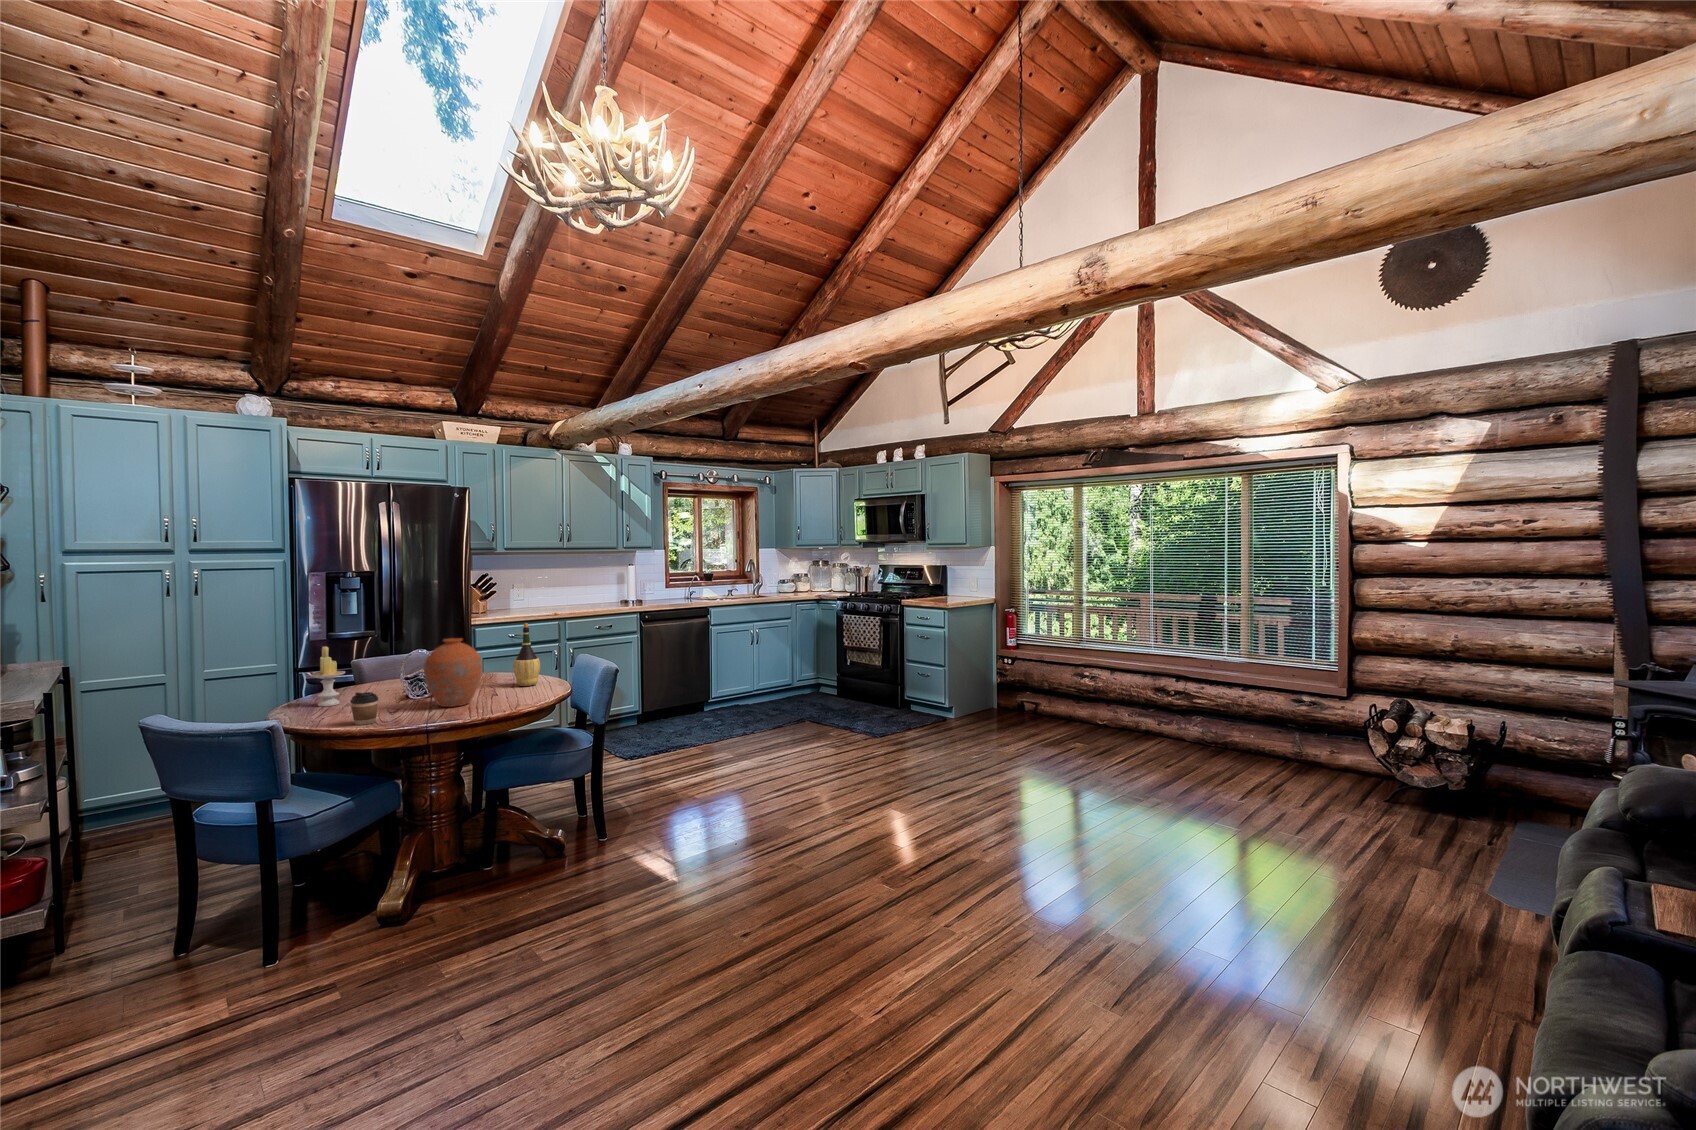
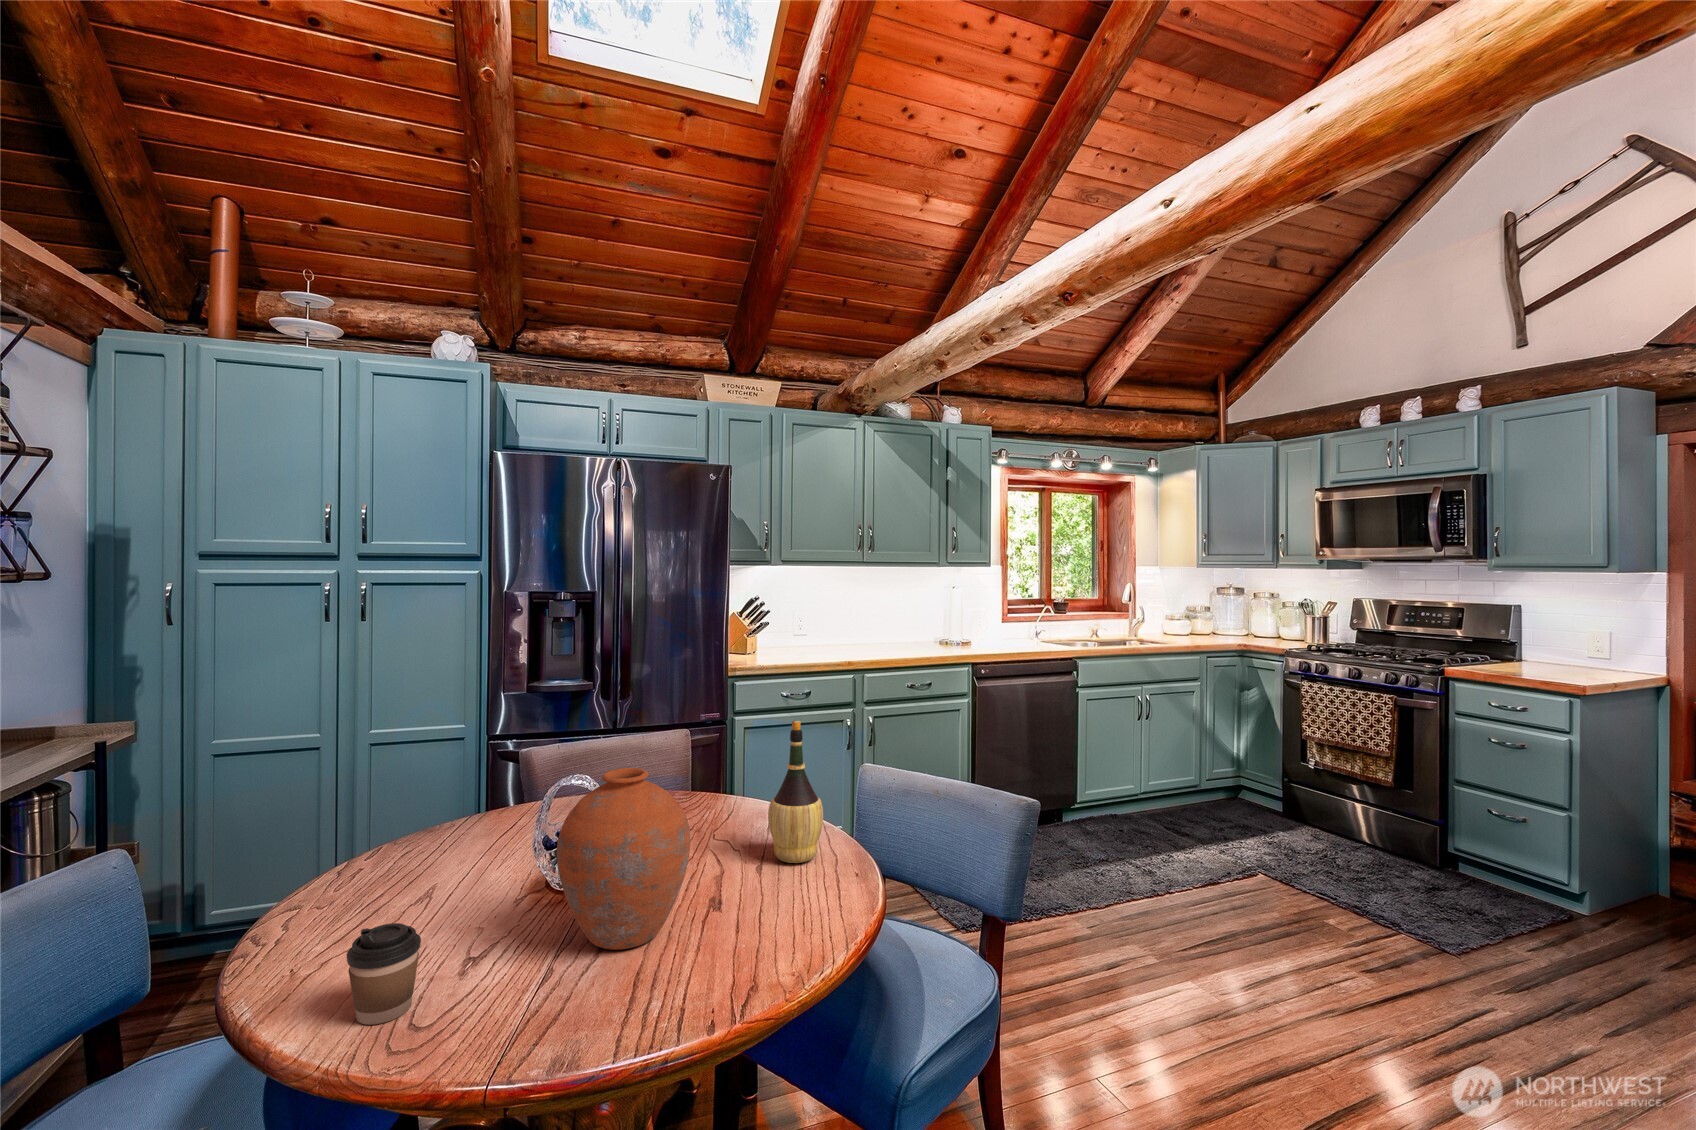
candle: present [310,646,345,706] -> none [374,752,445,885]

